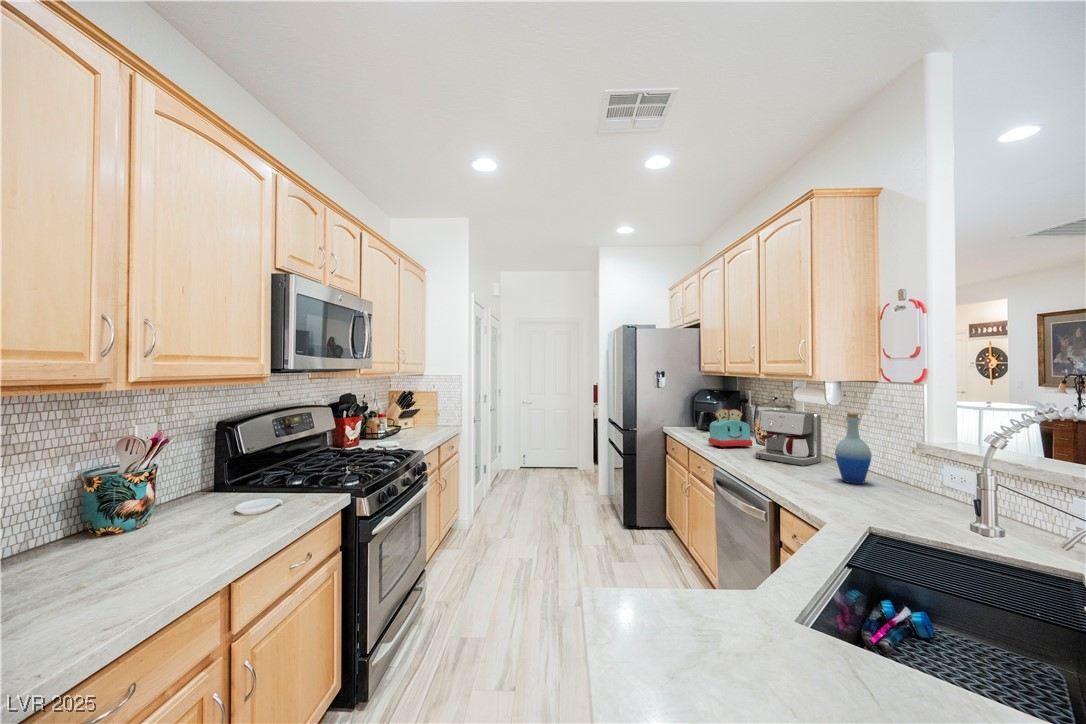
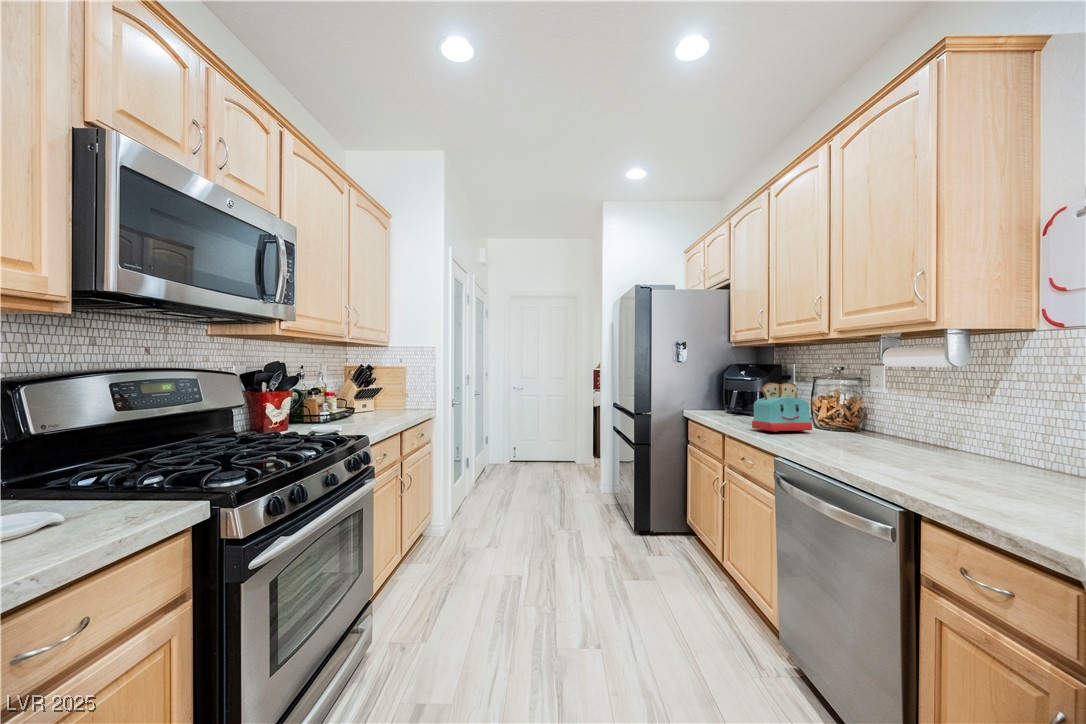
coffee maker: present [756,409,822,466] -> none [830,380,927,455]
bottle: present [835,413,872,484] -> none [983,373,1051,481]

